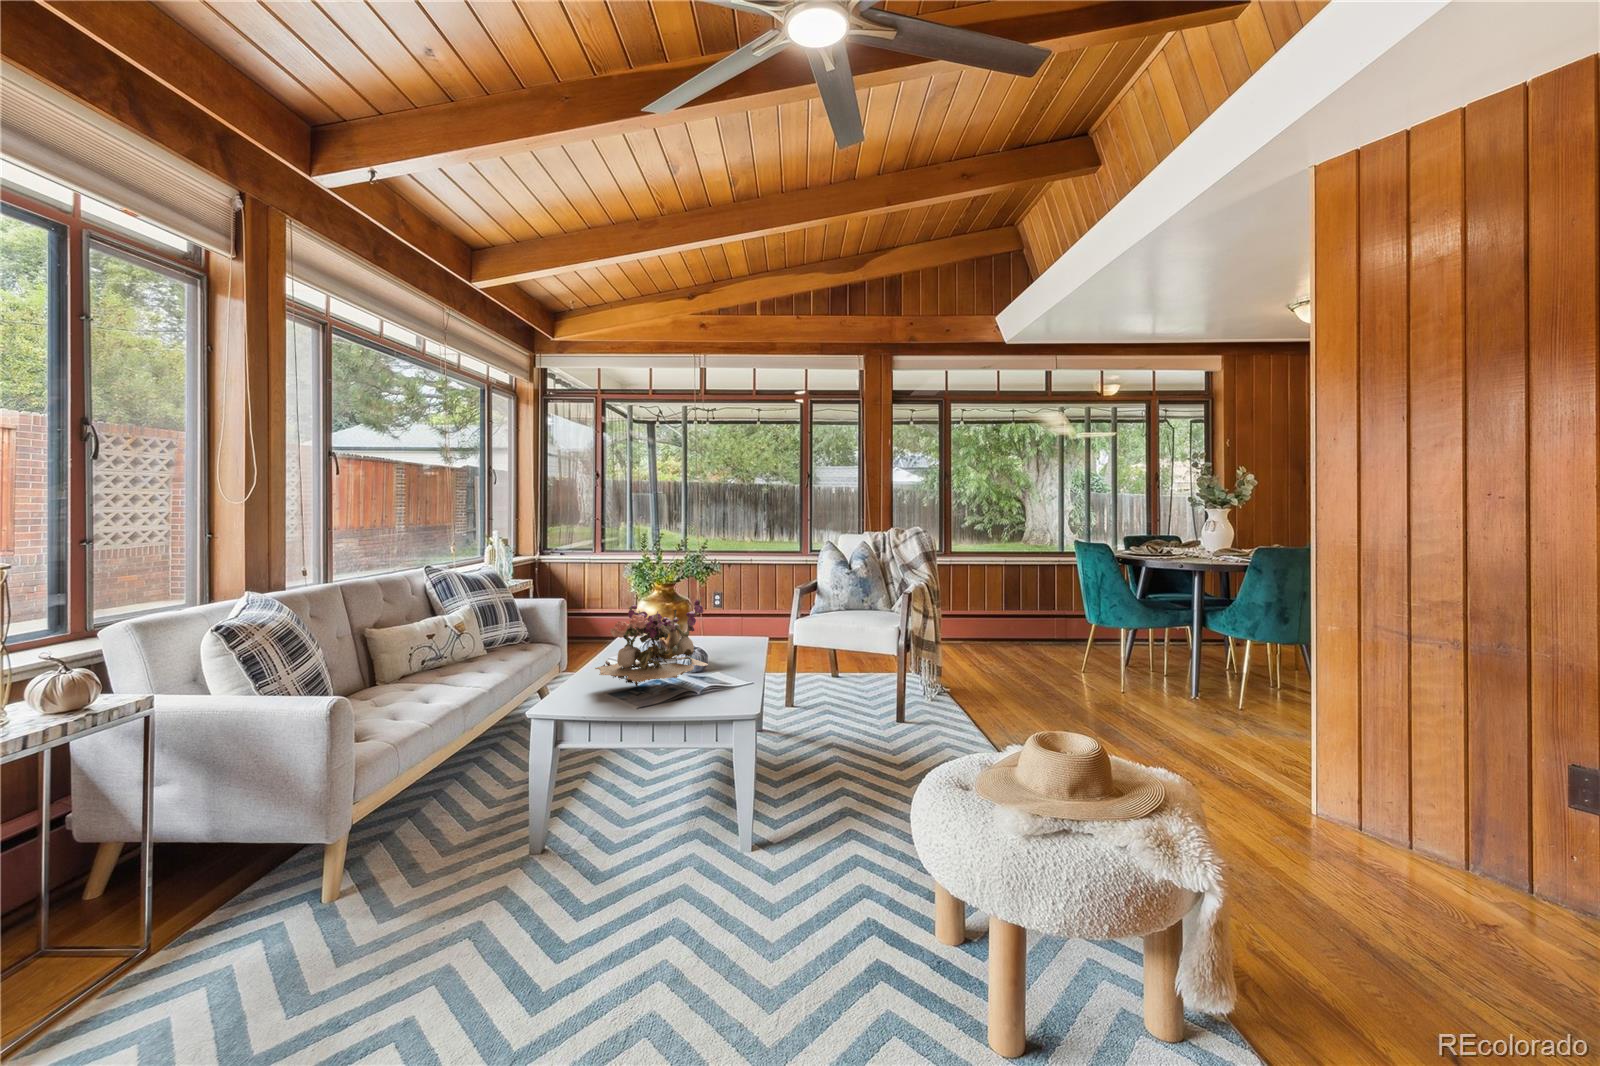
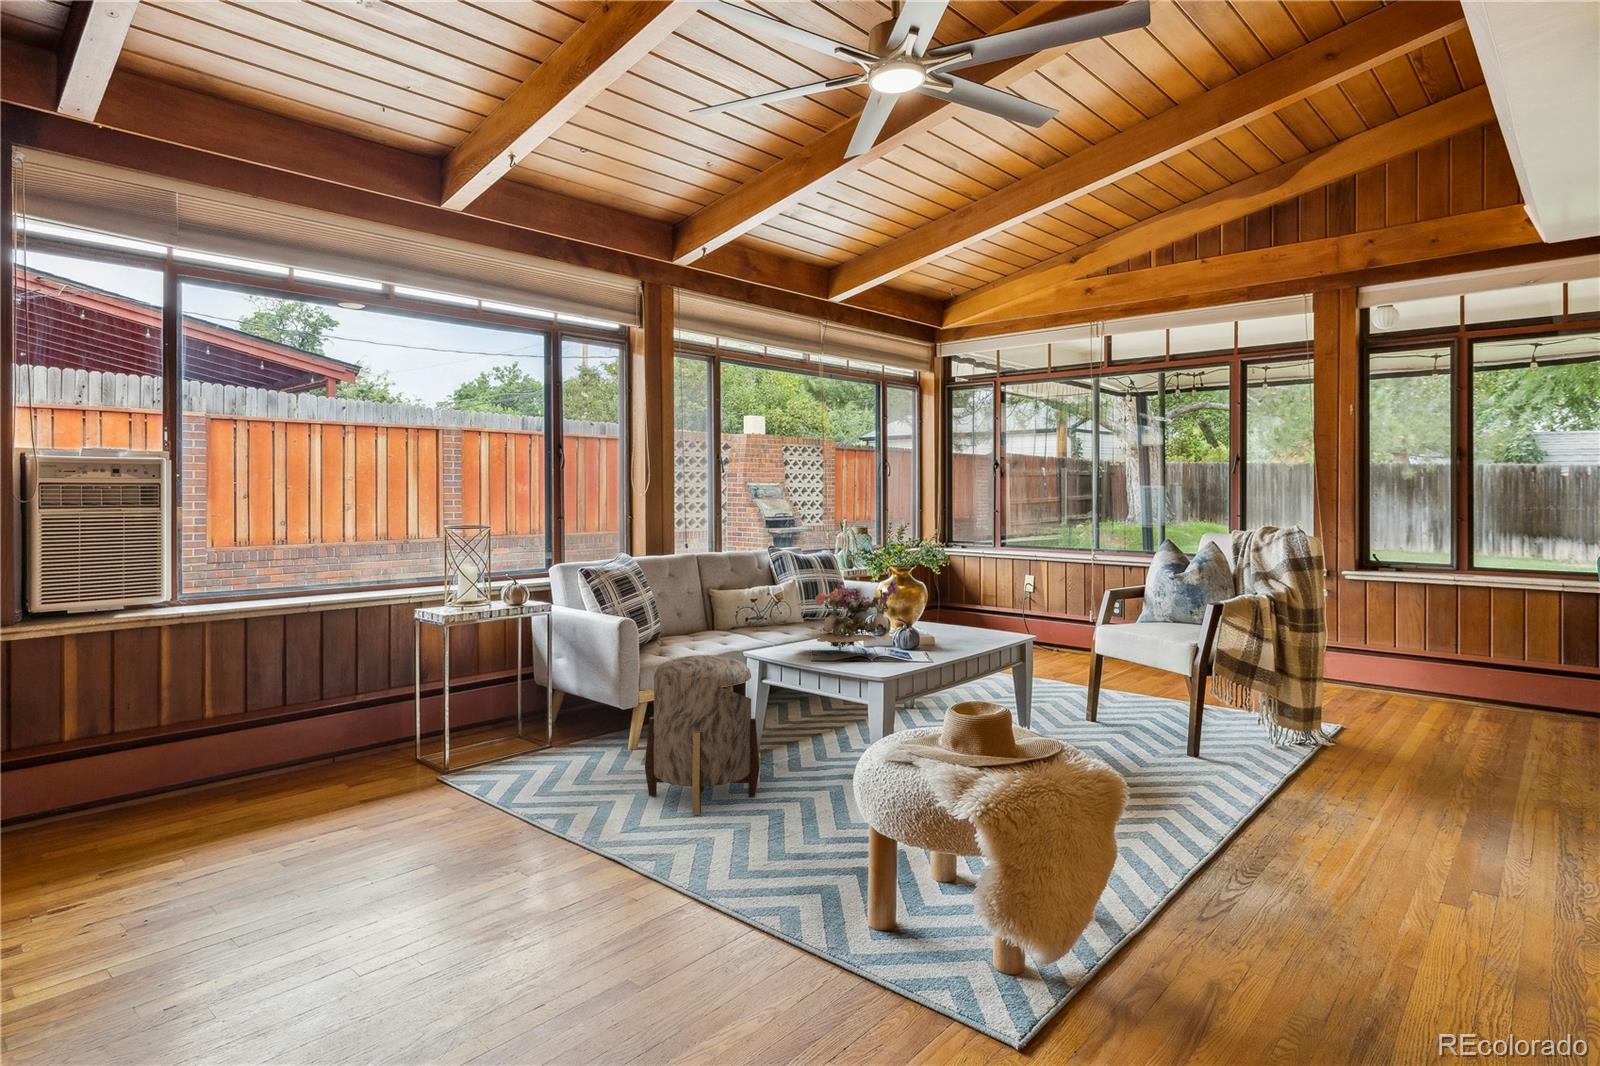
ottoman: none [463,730,633,981] -> present [645,655,760,815]

